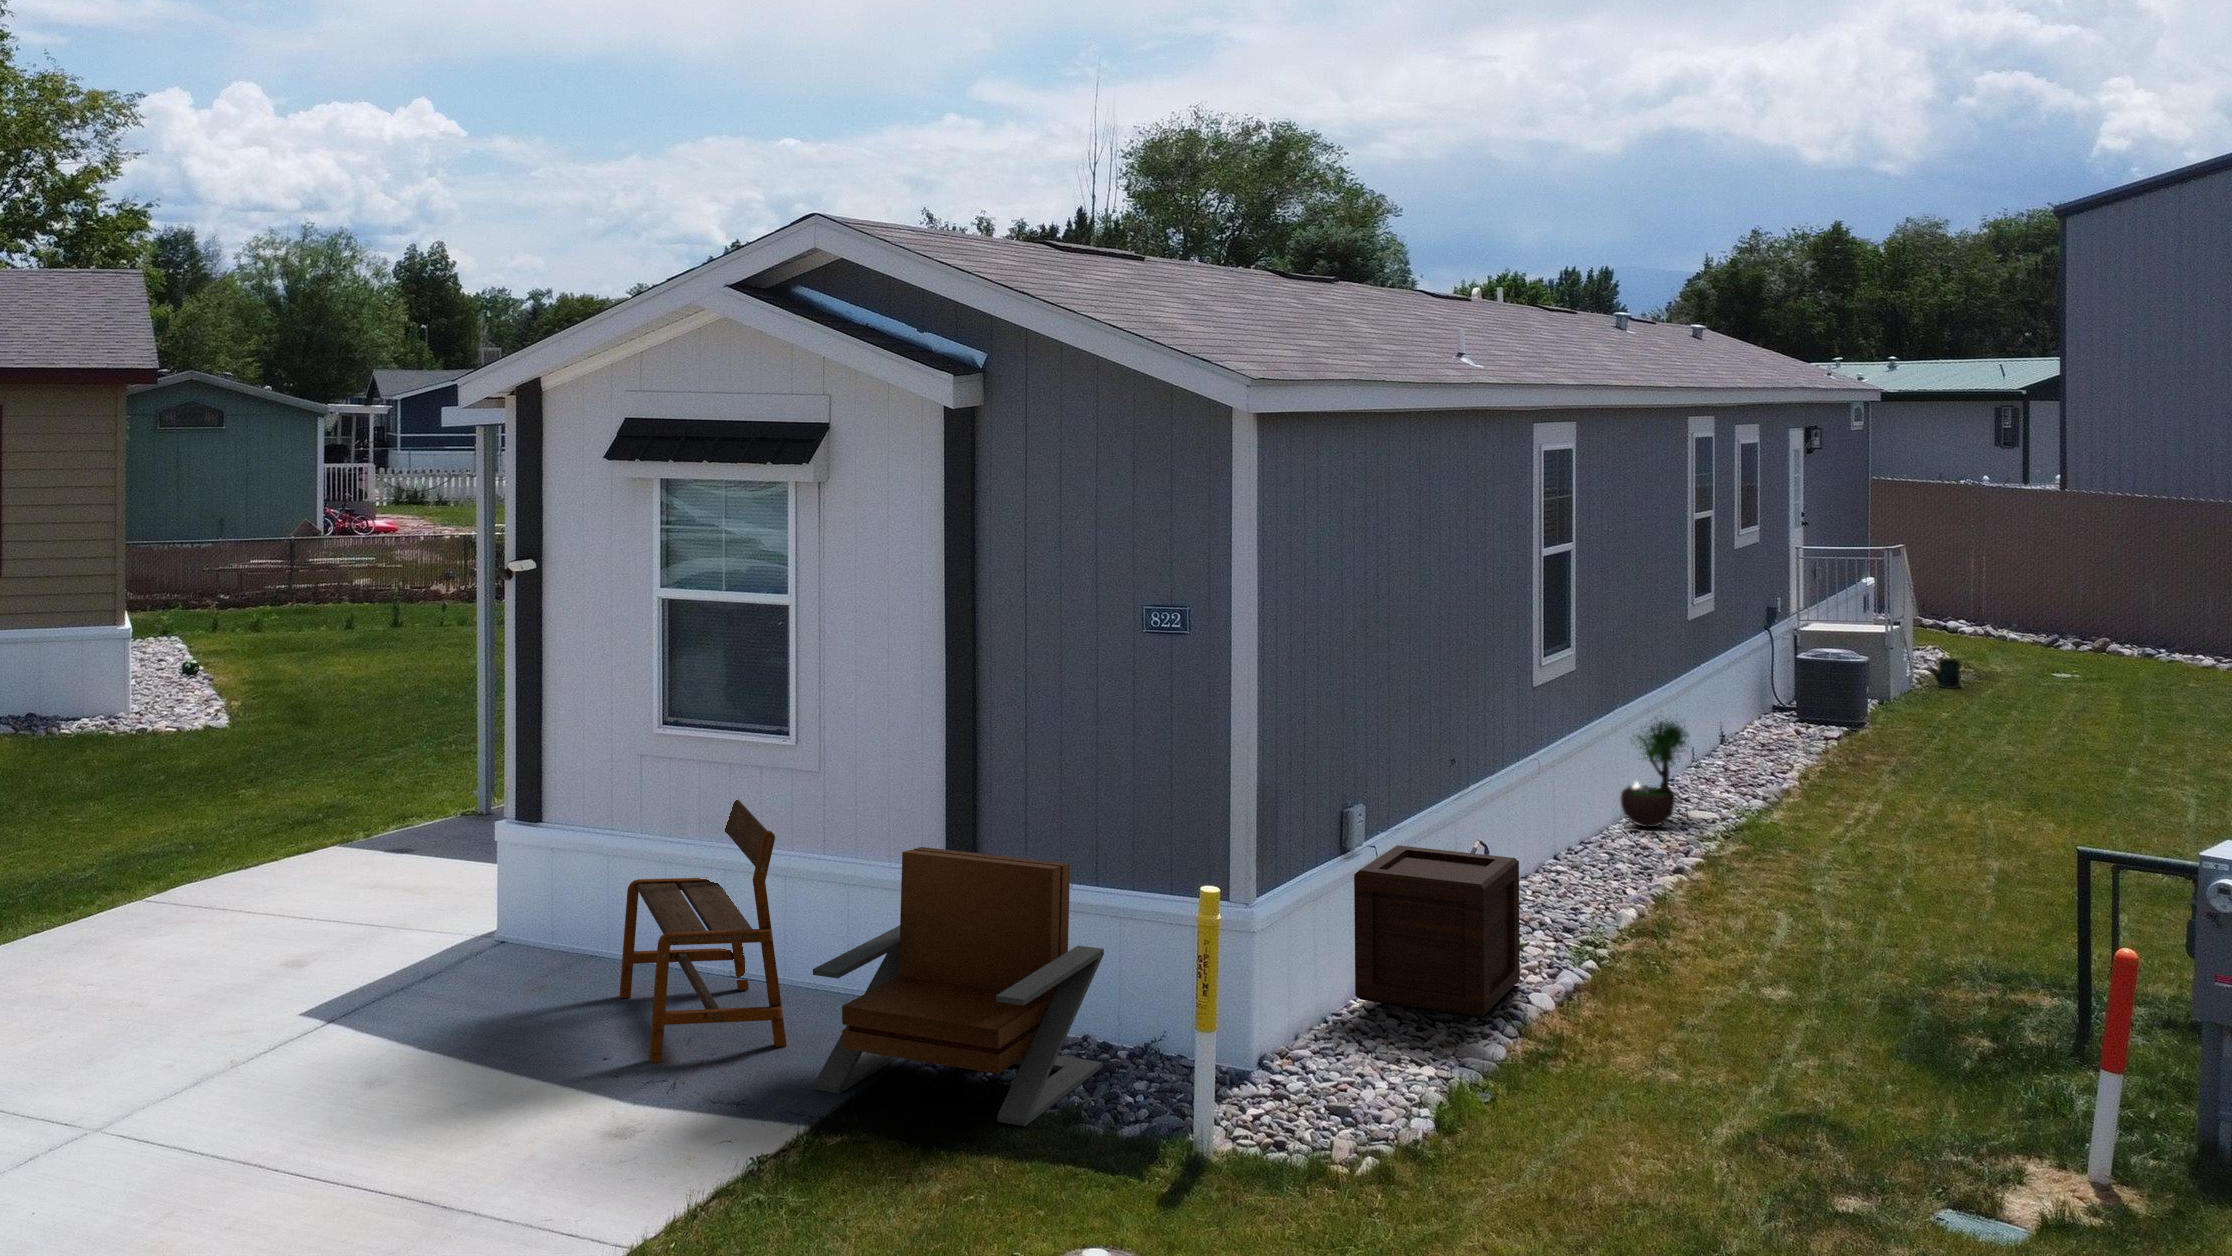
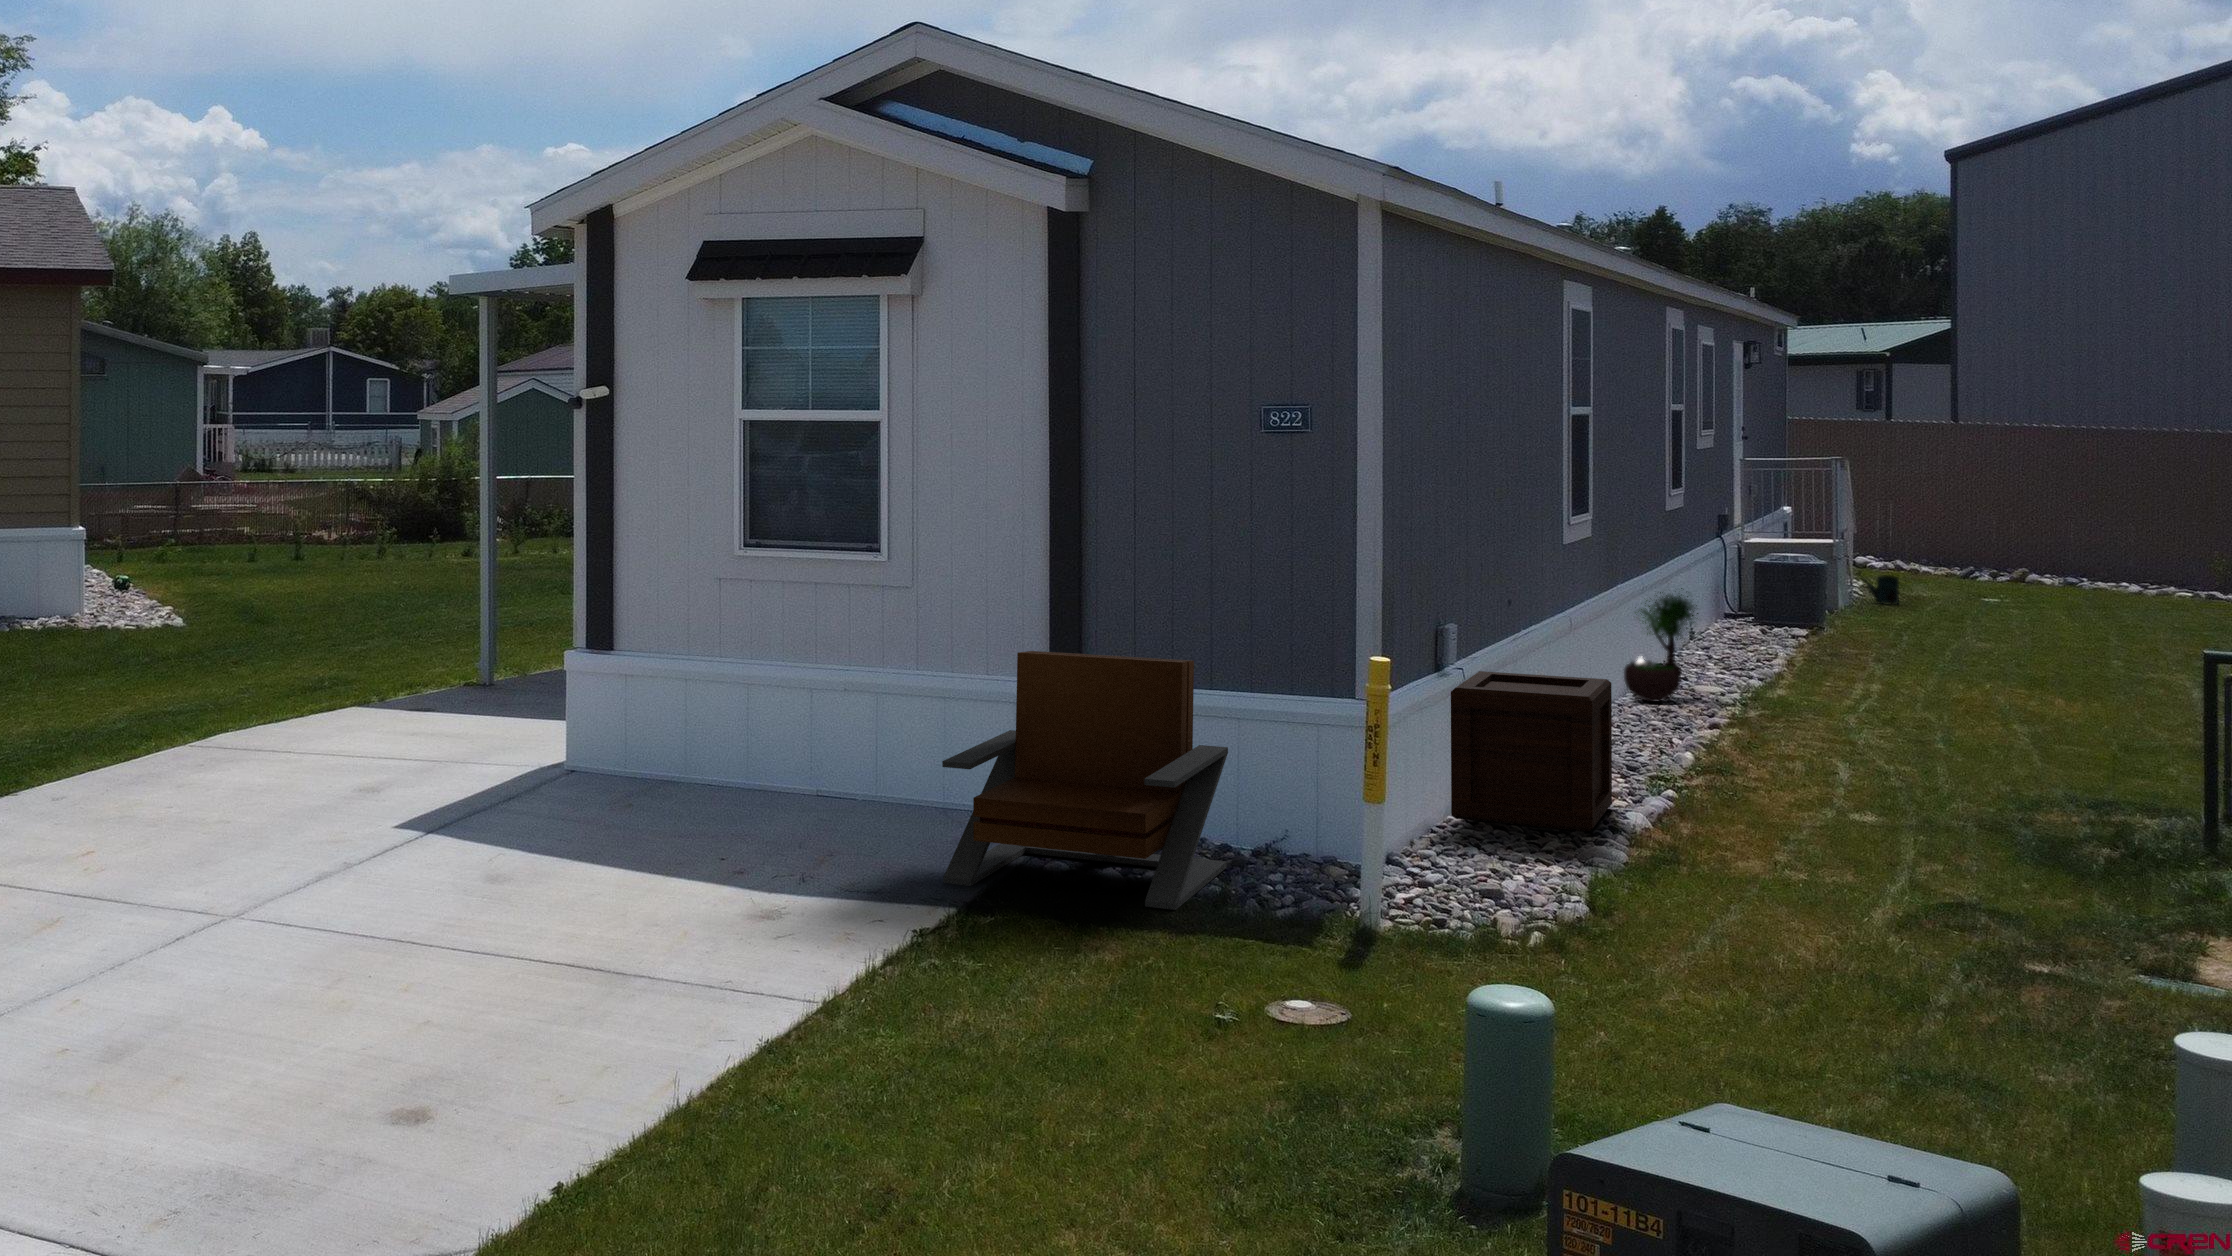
bench: present [620,800,787,1063] -> none [703,611,895,864]

